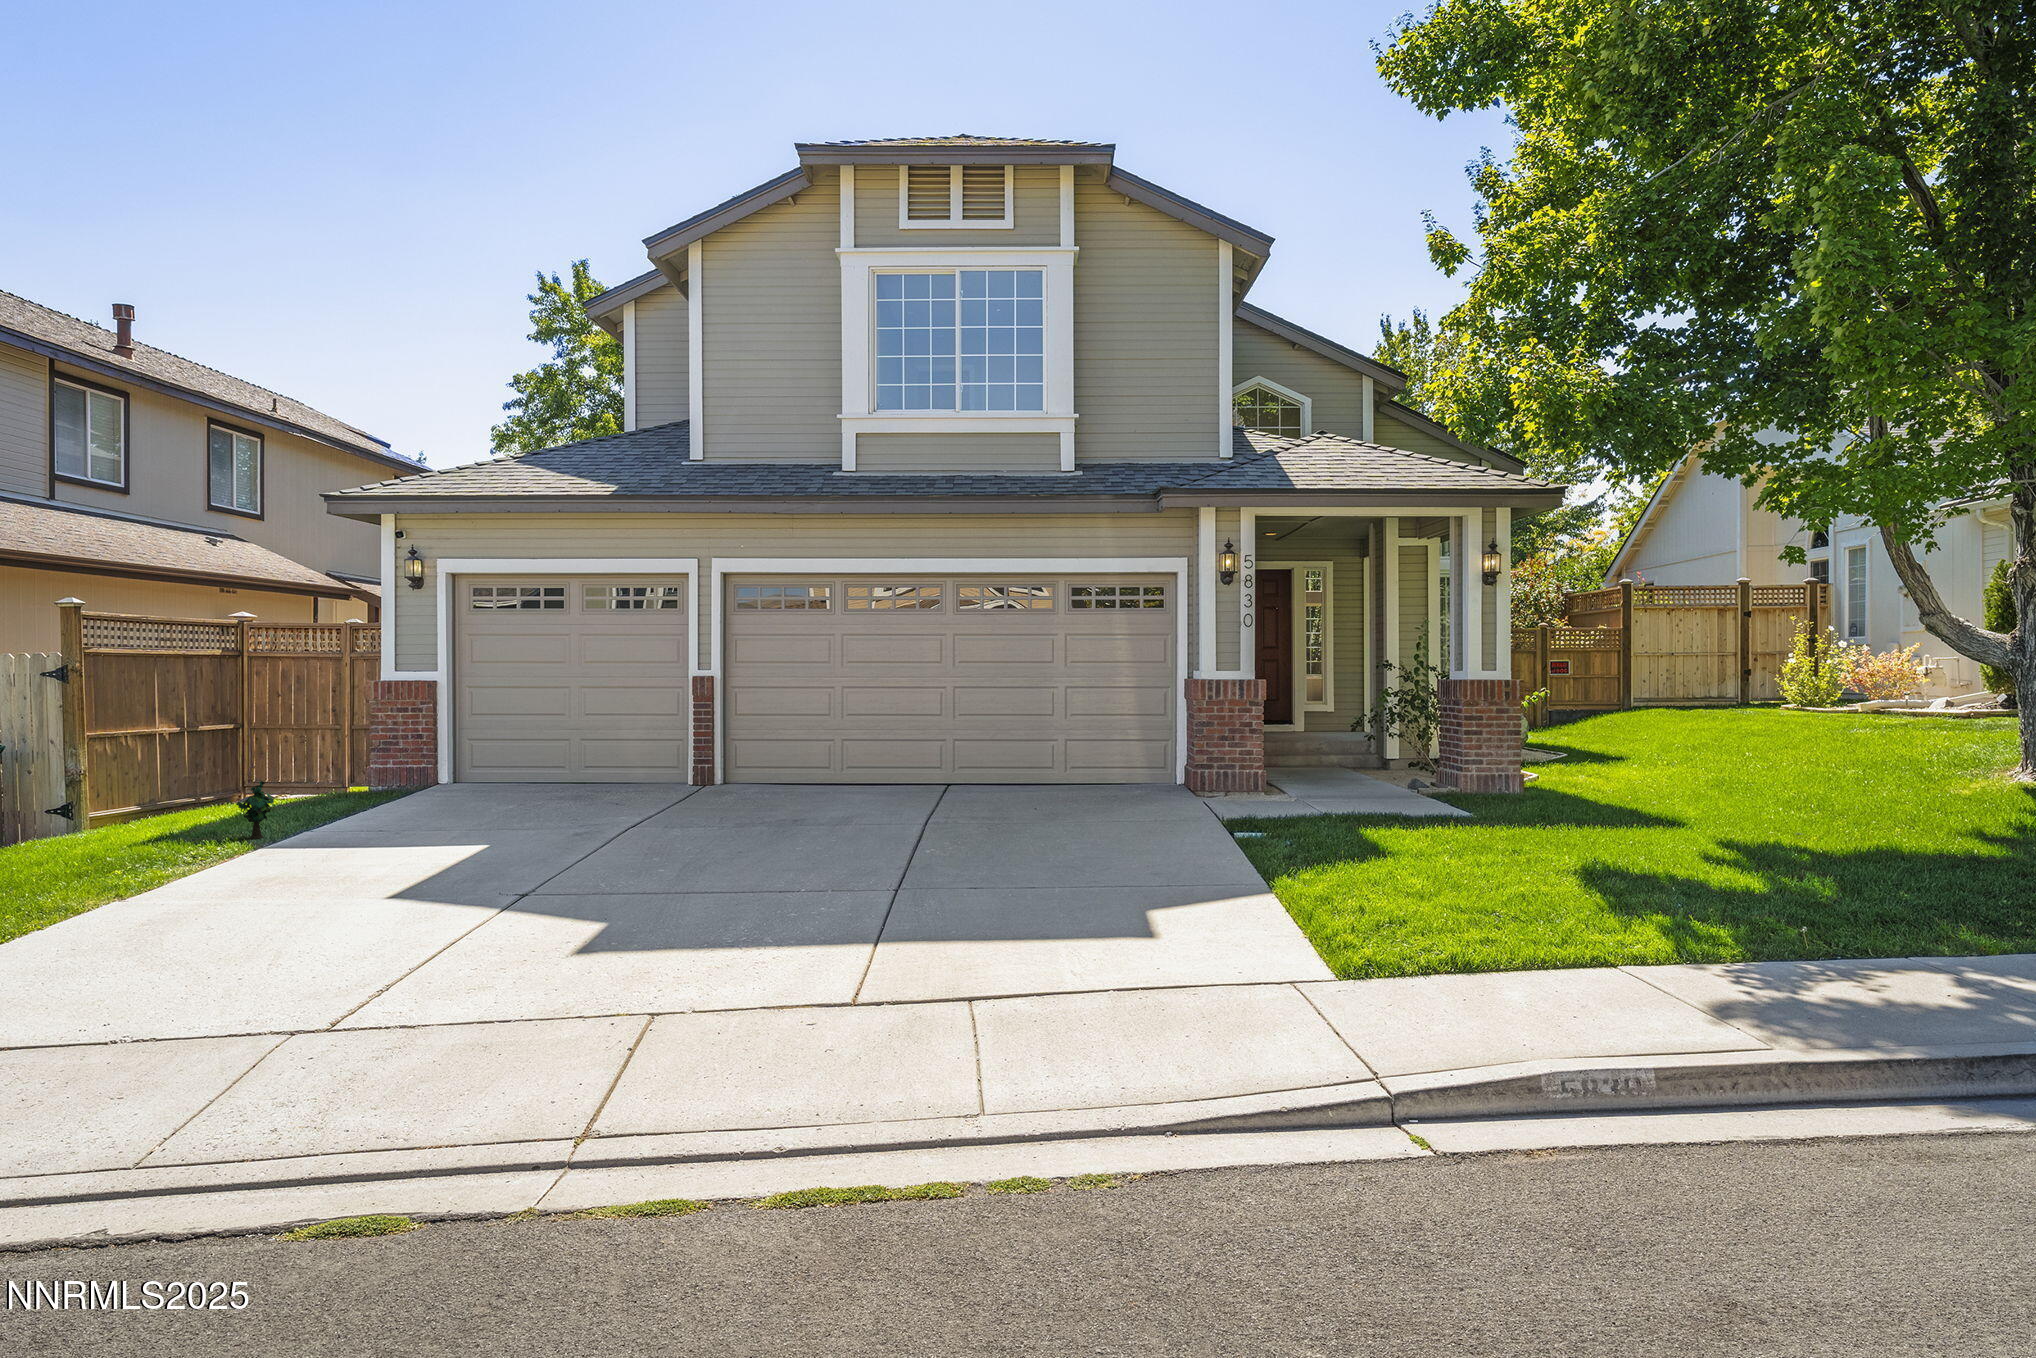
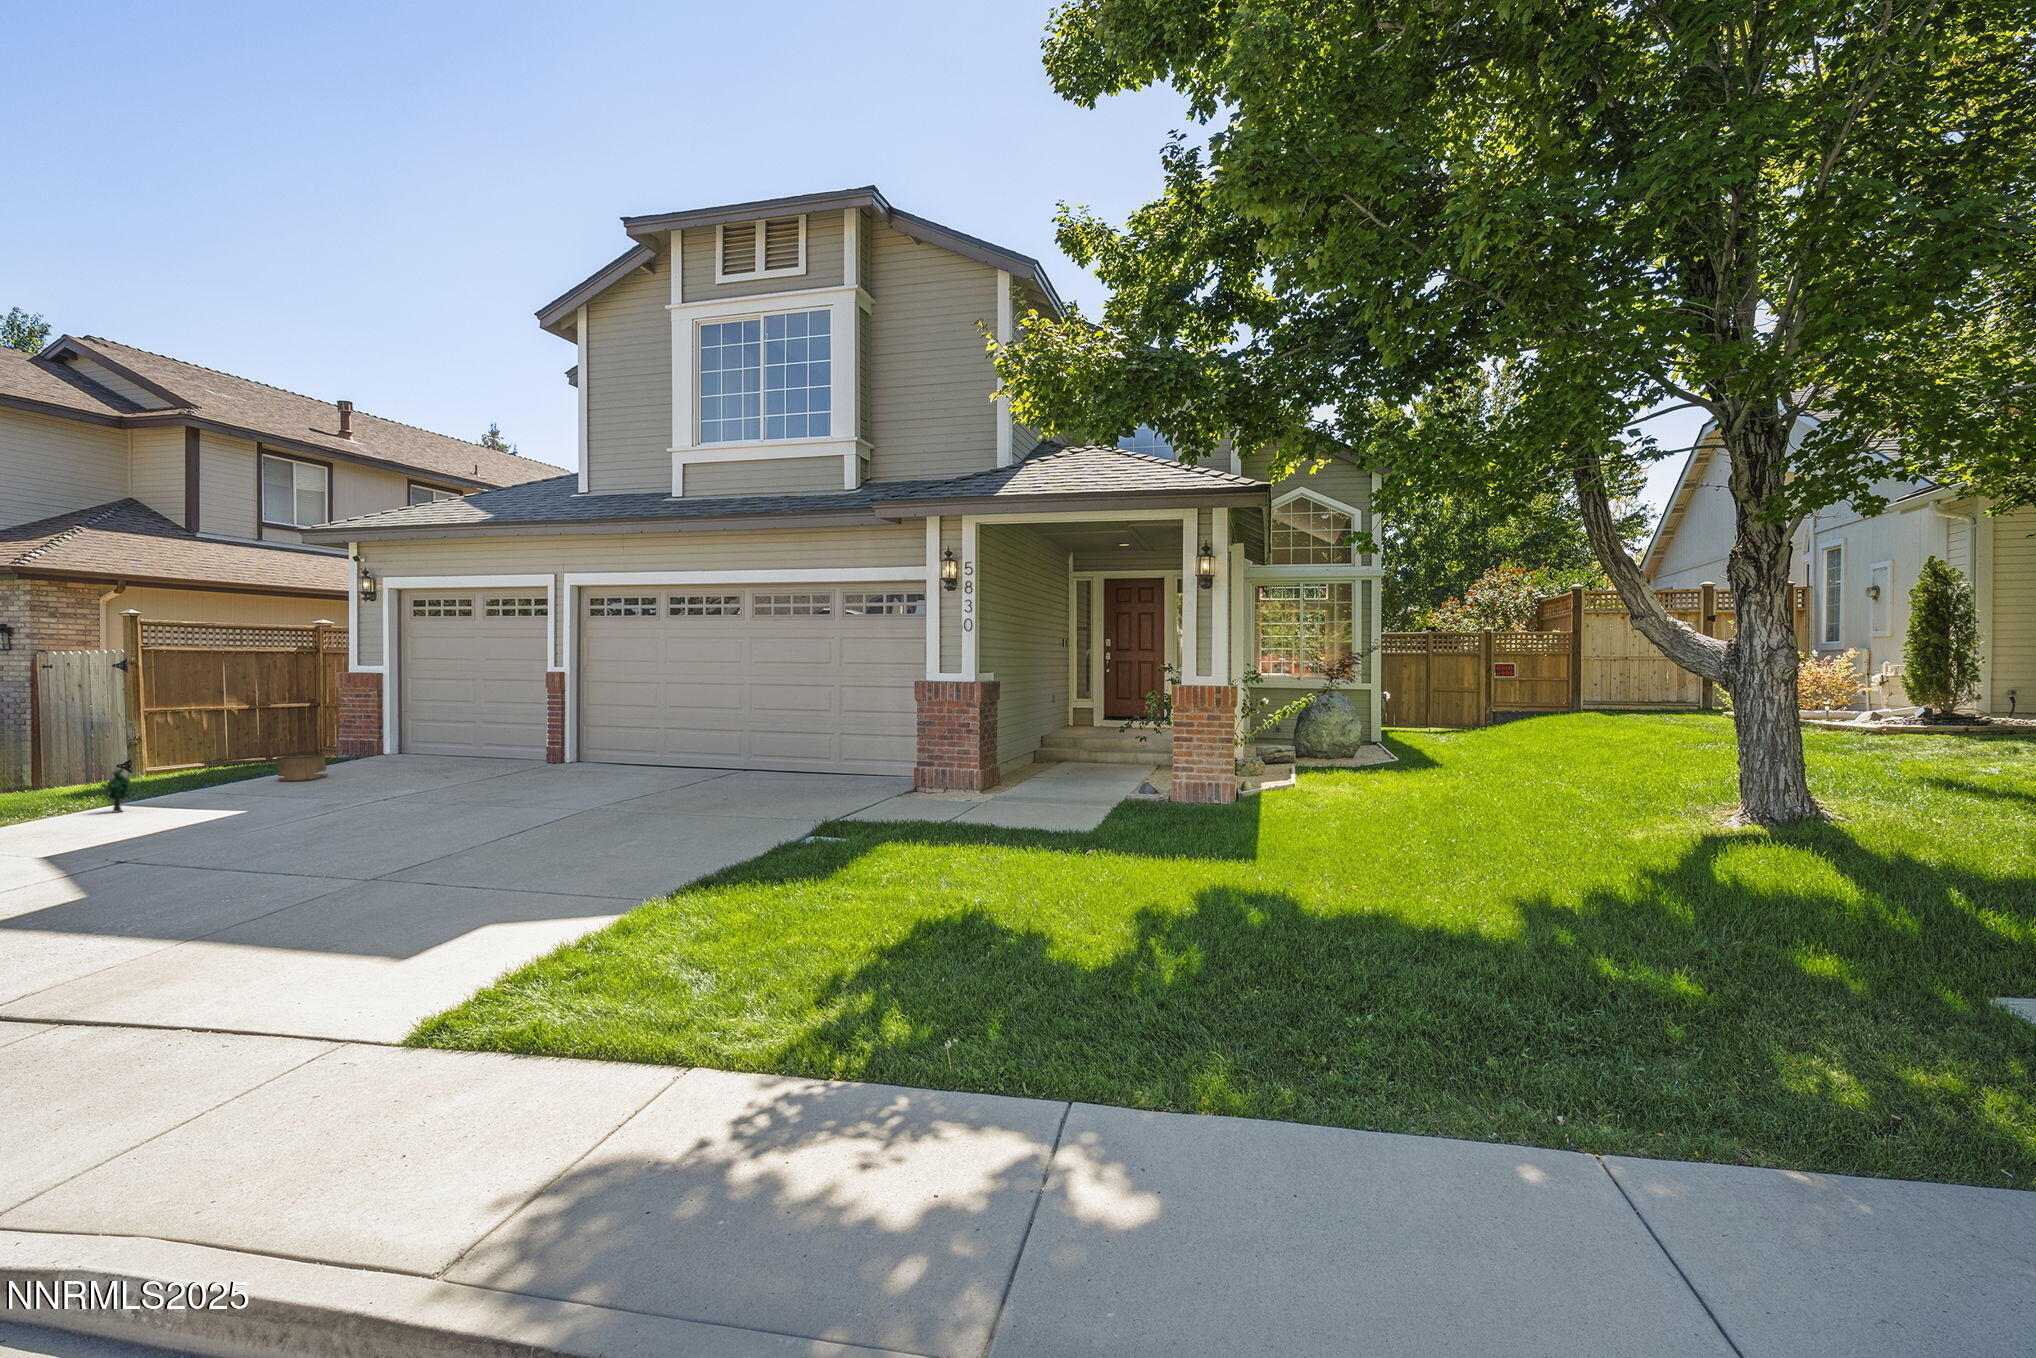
storage bin: none [383,760,437,794] -> present [276,754,327,781]

